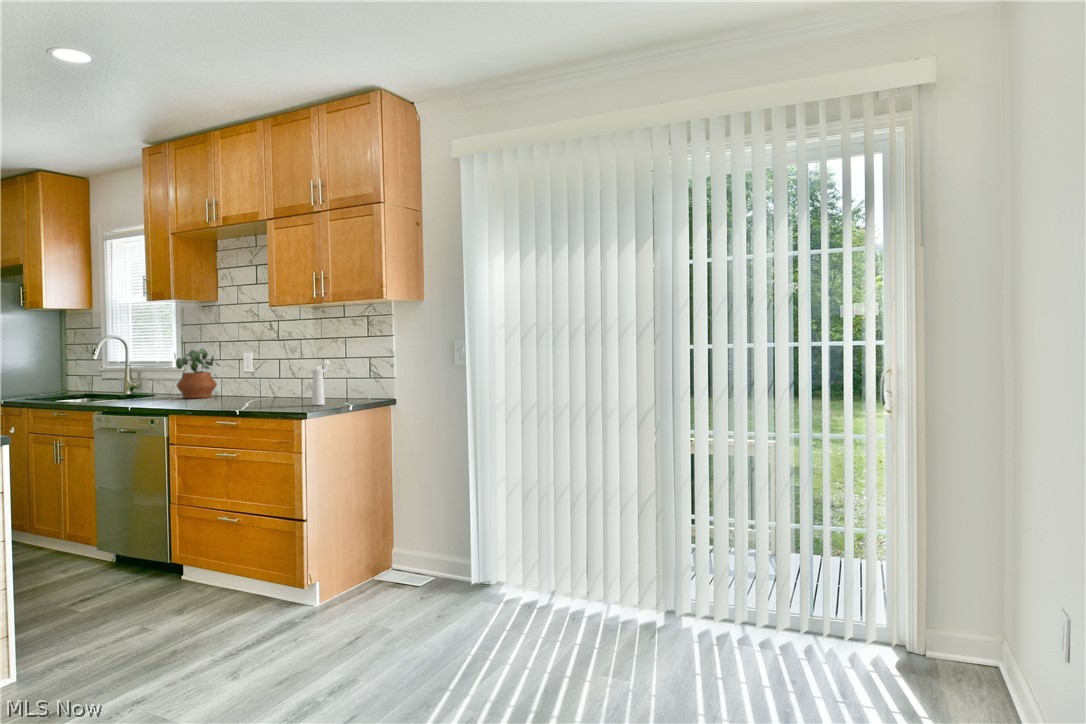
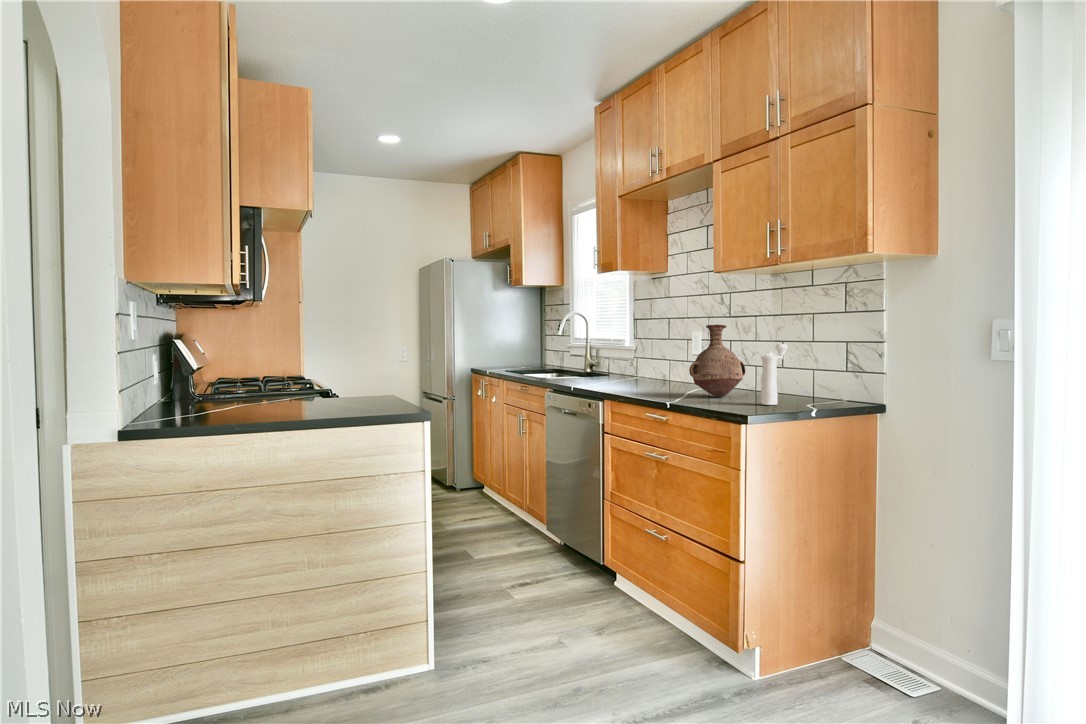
vase: none [252,346,297,404] -> present [689,325,746,397]
potted plant: present [174,348,220,398] -> none [622,326,669,382]

